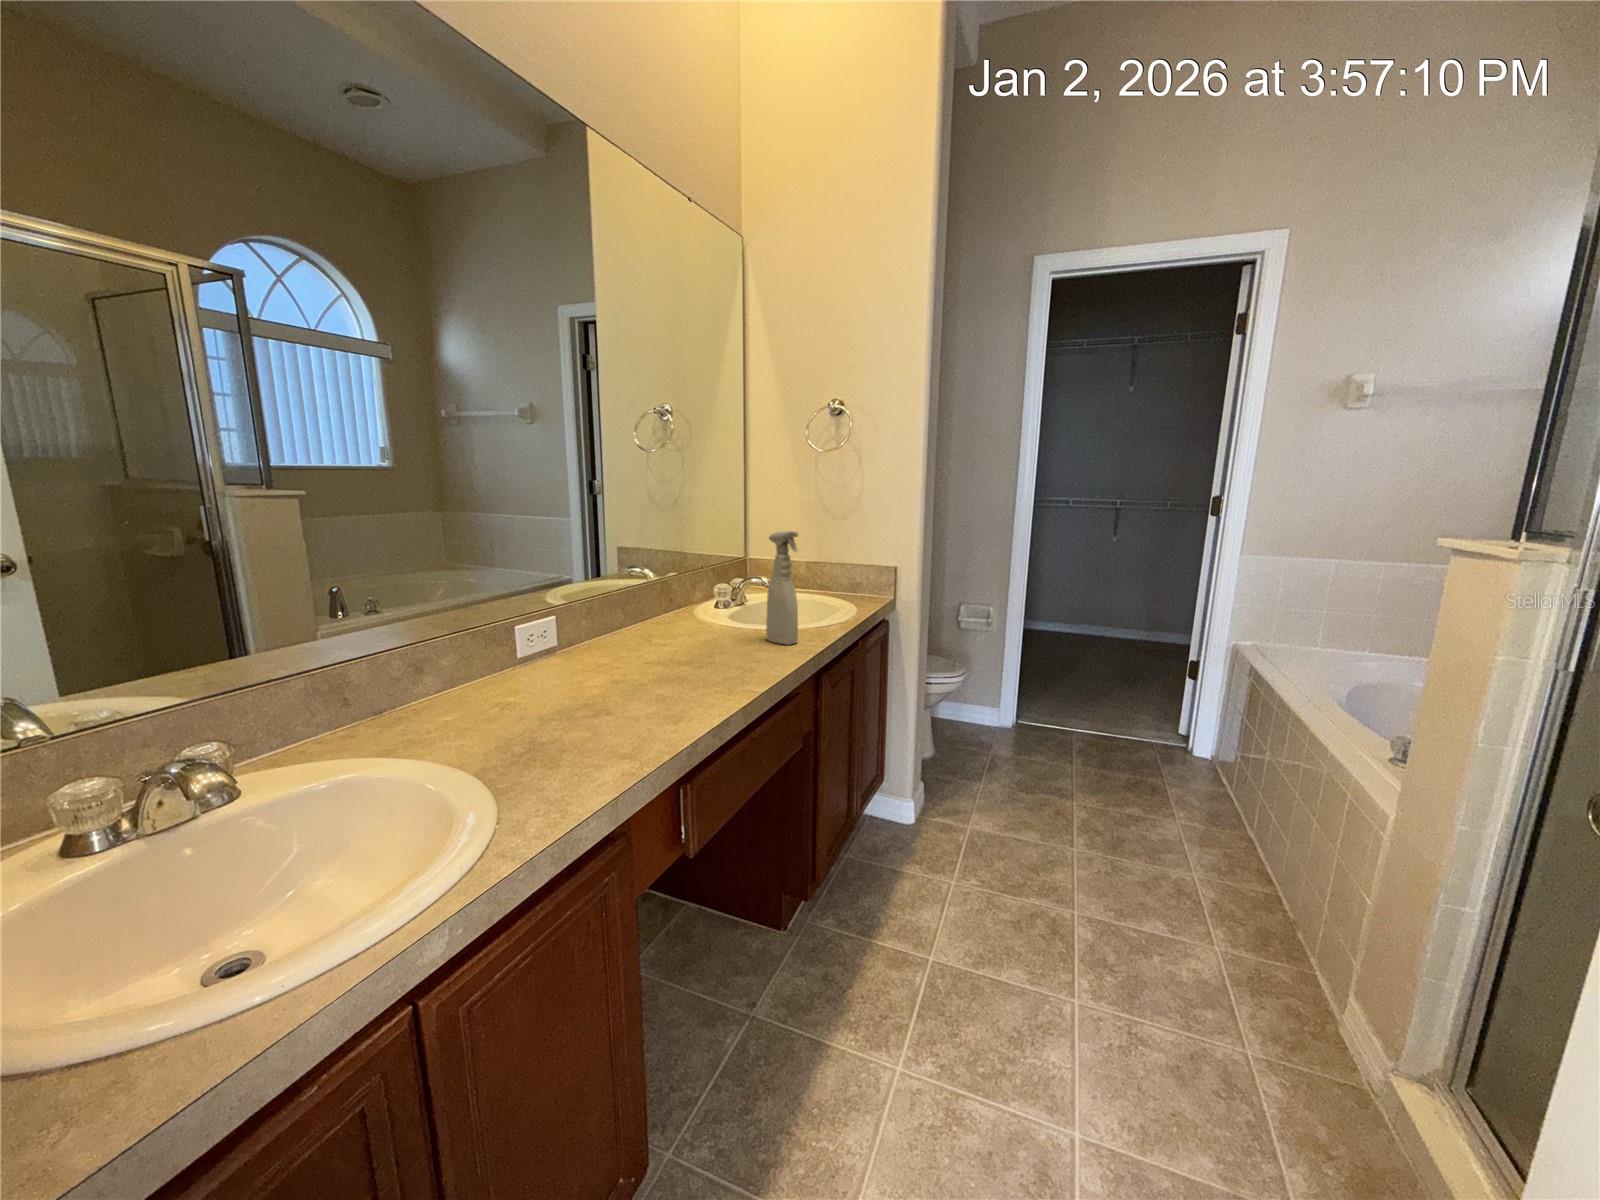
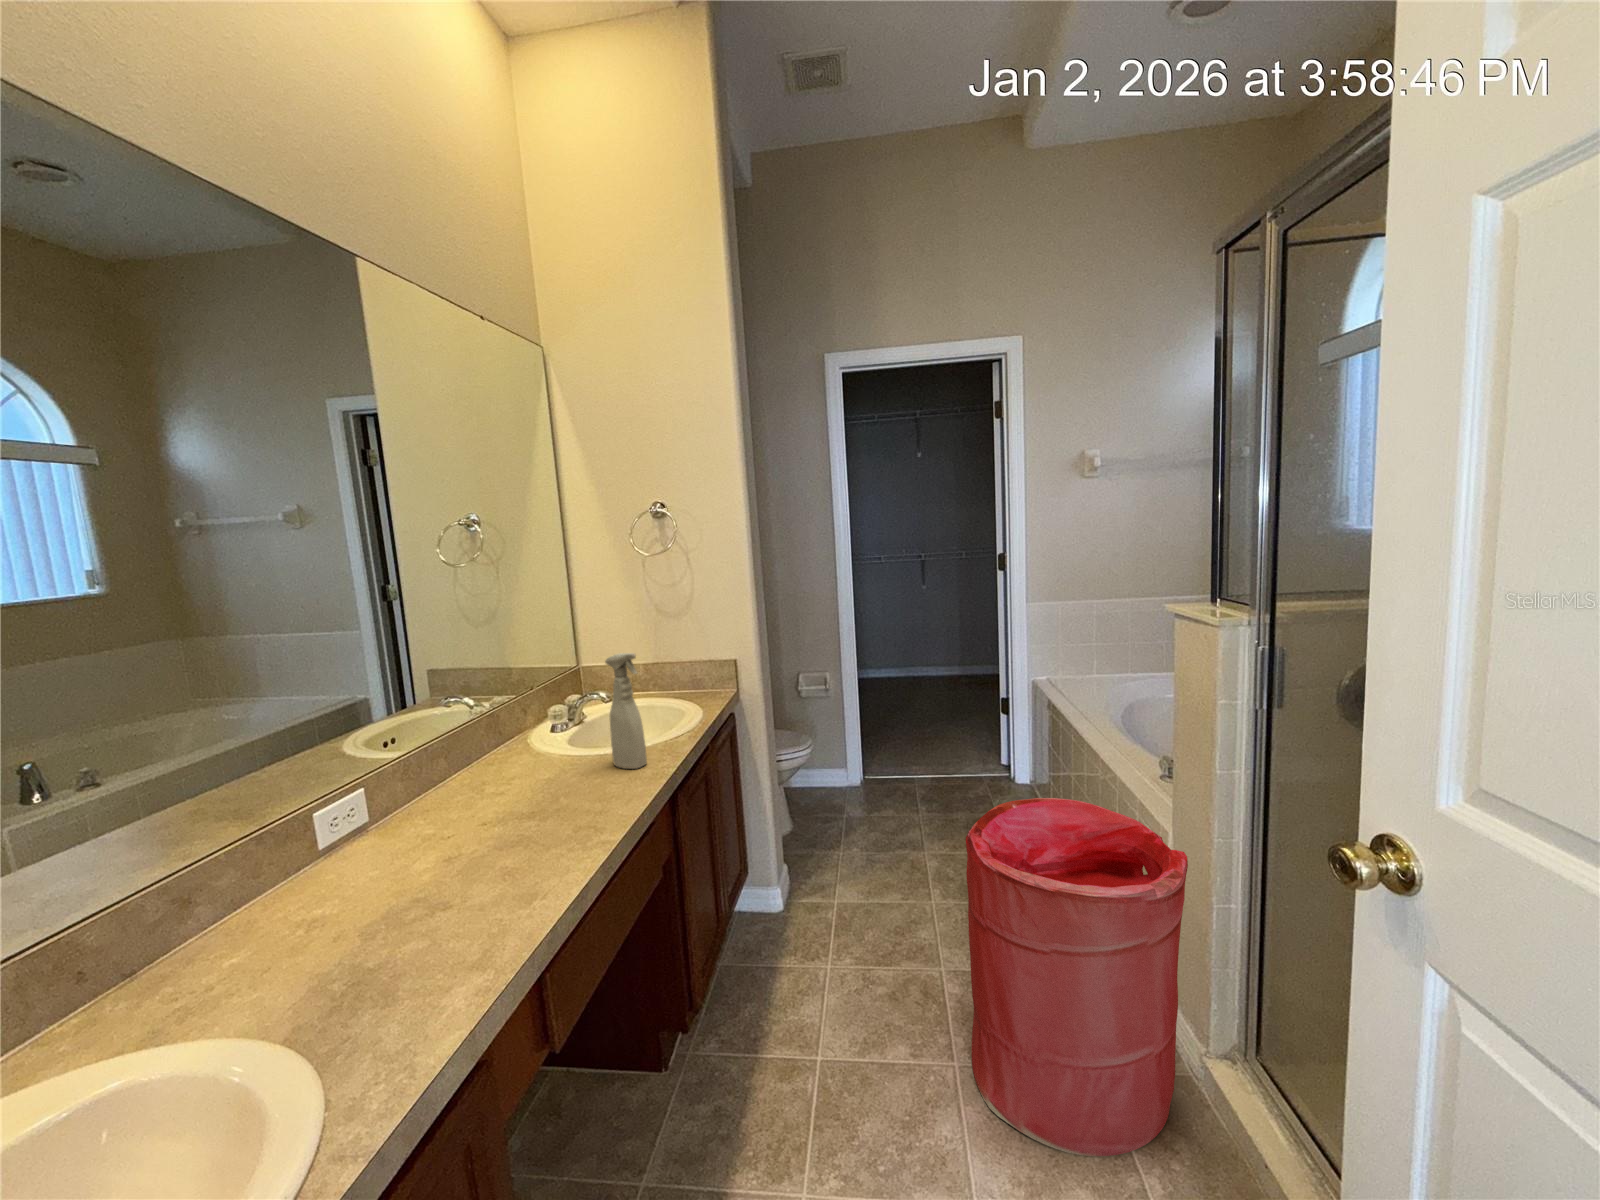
laundry hamper: none [1094,747,1412,1136] -> present [966,798,1188,1156]

